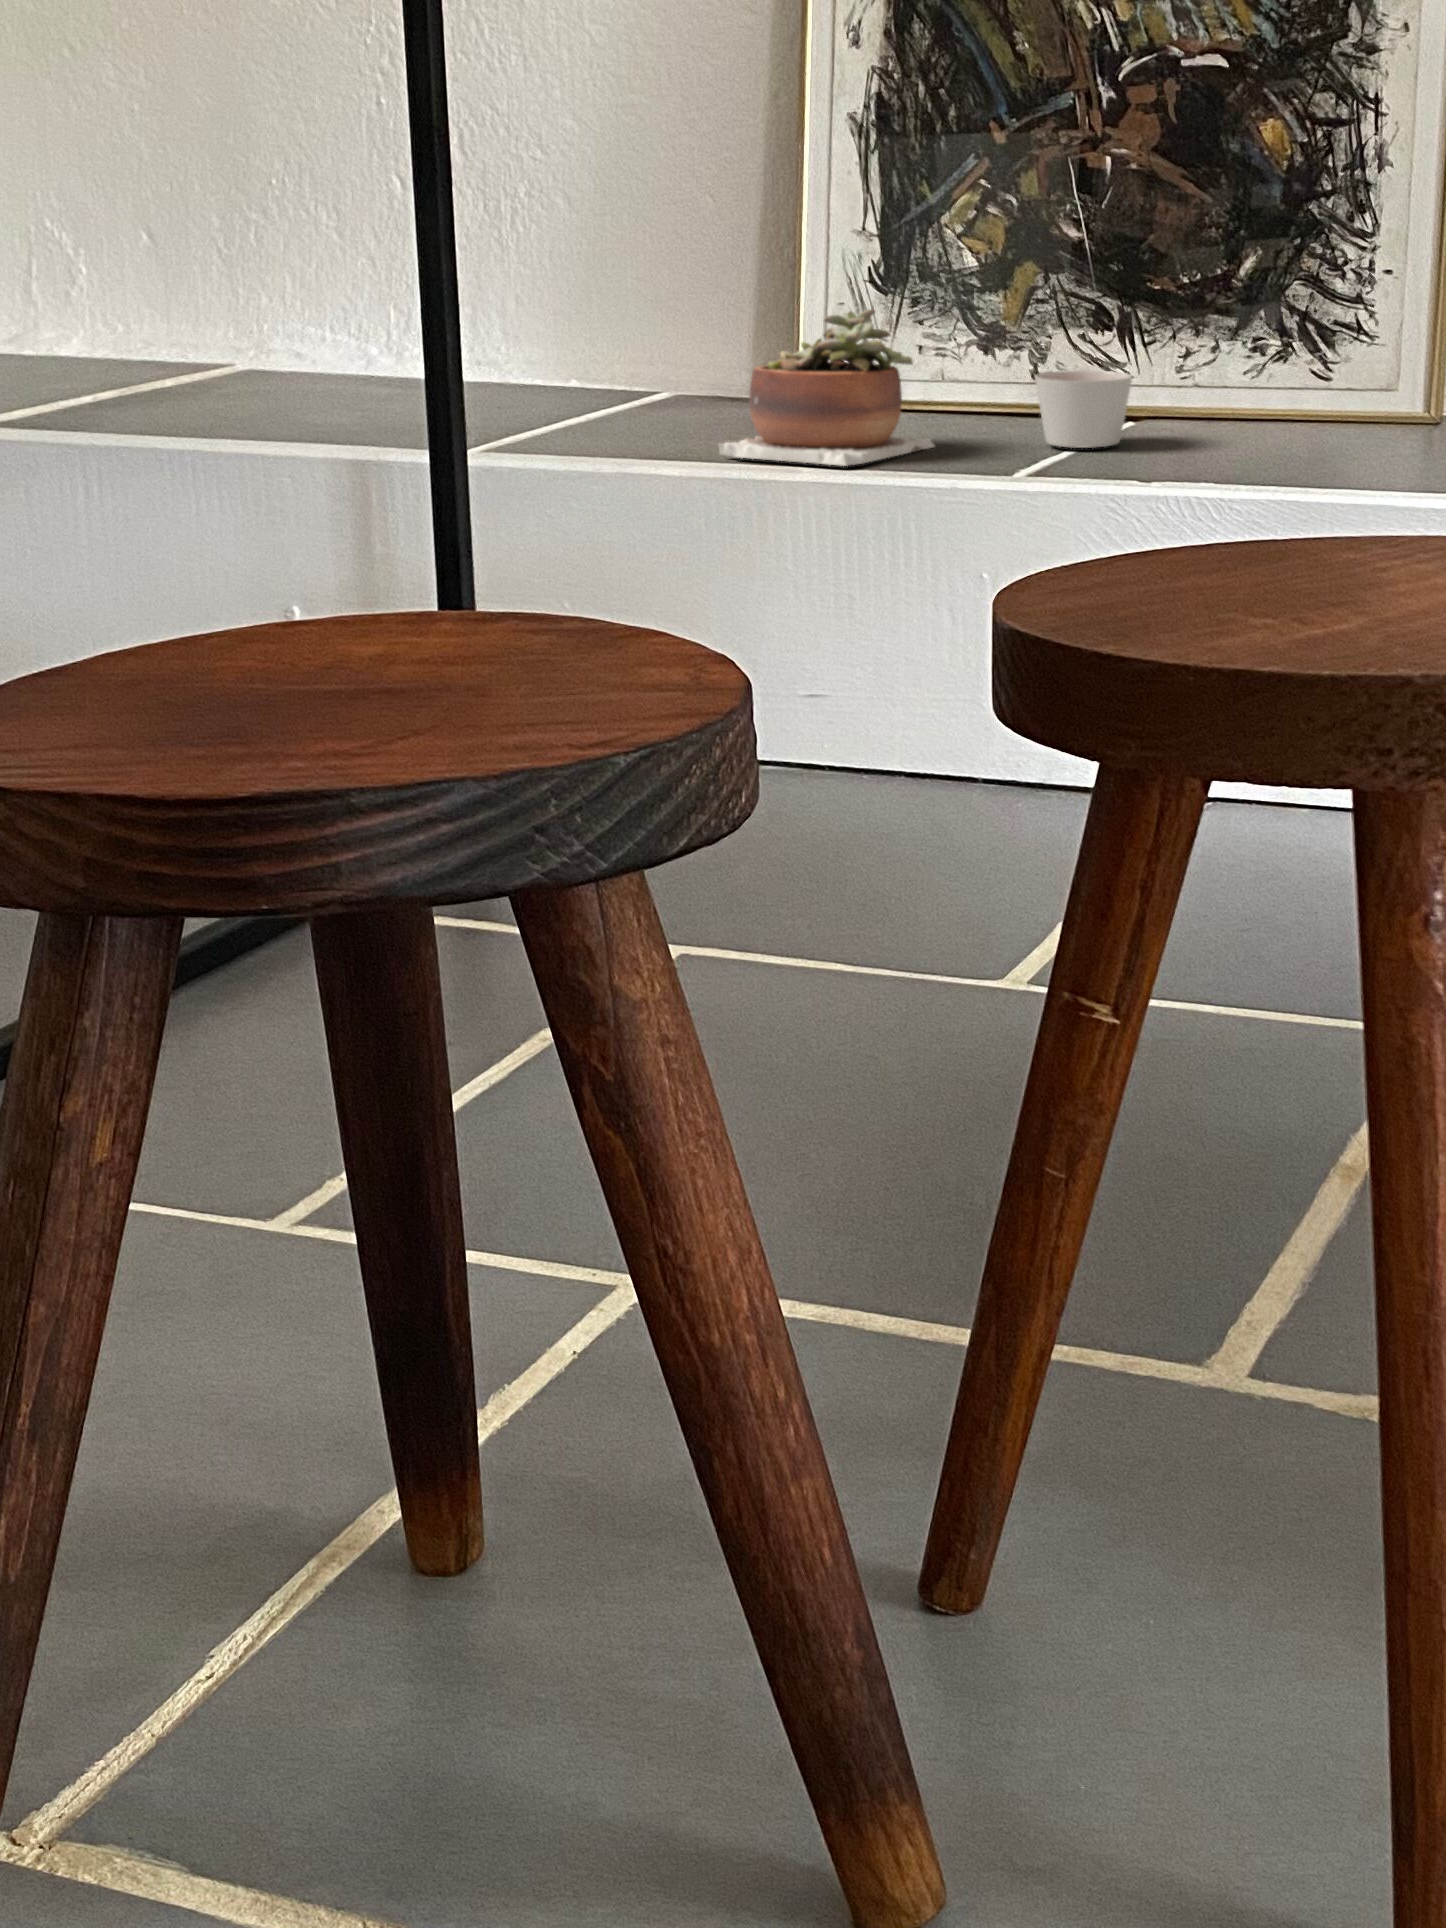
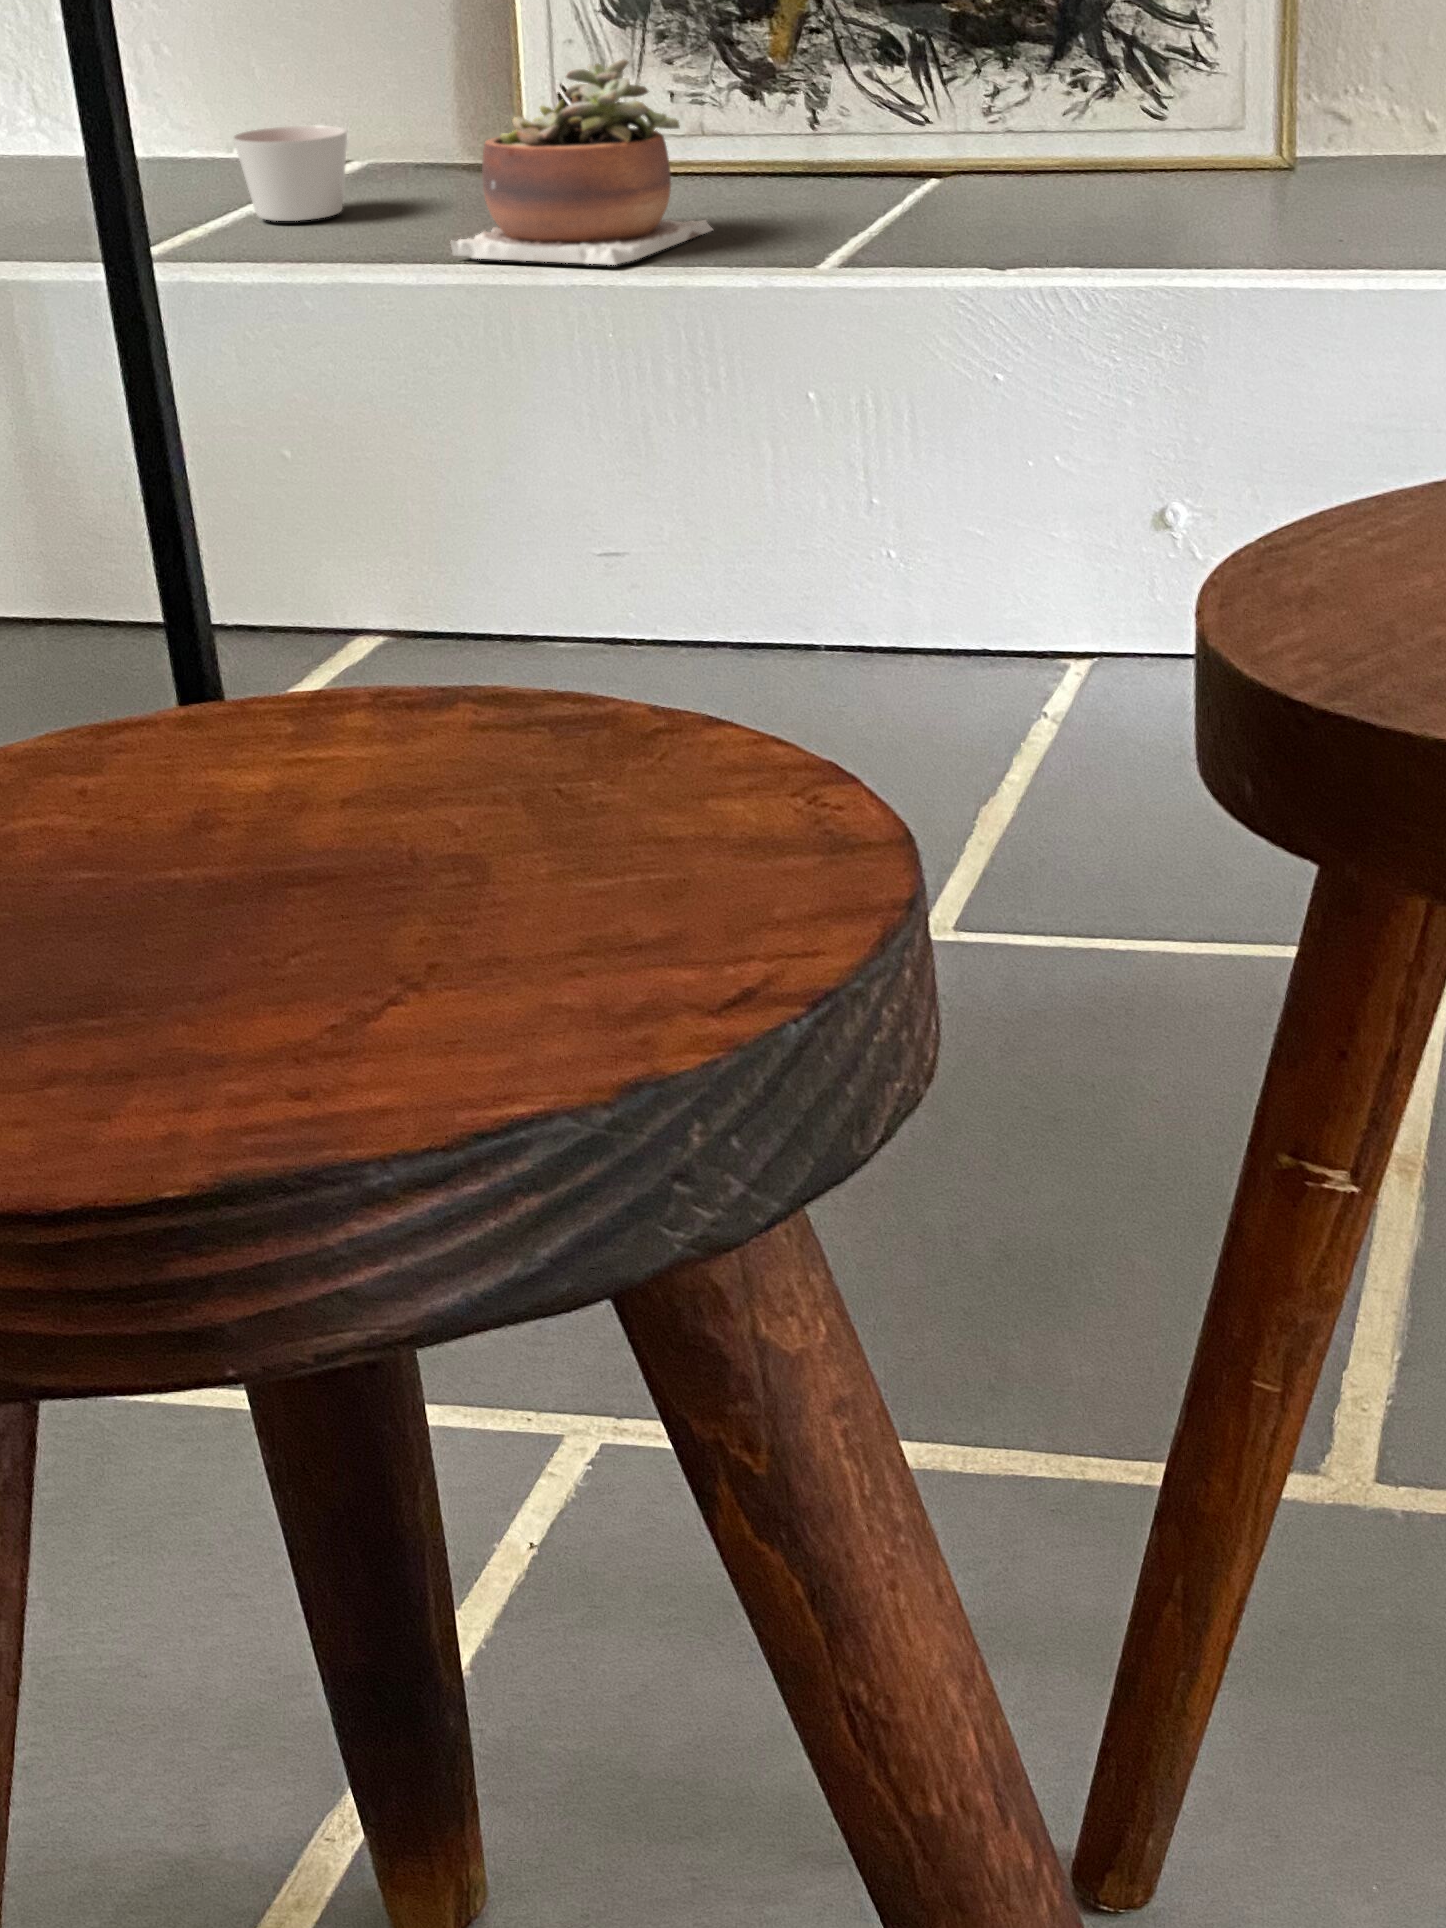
candle: present [1035,370,1132,448] -> present [233,125,347,221]

